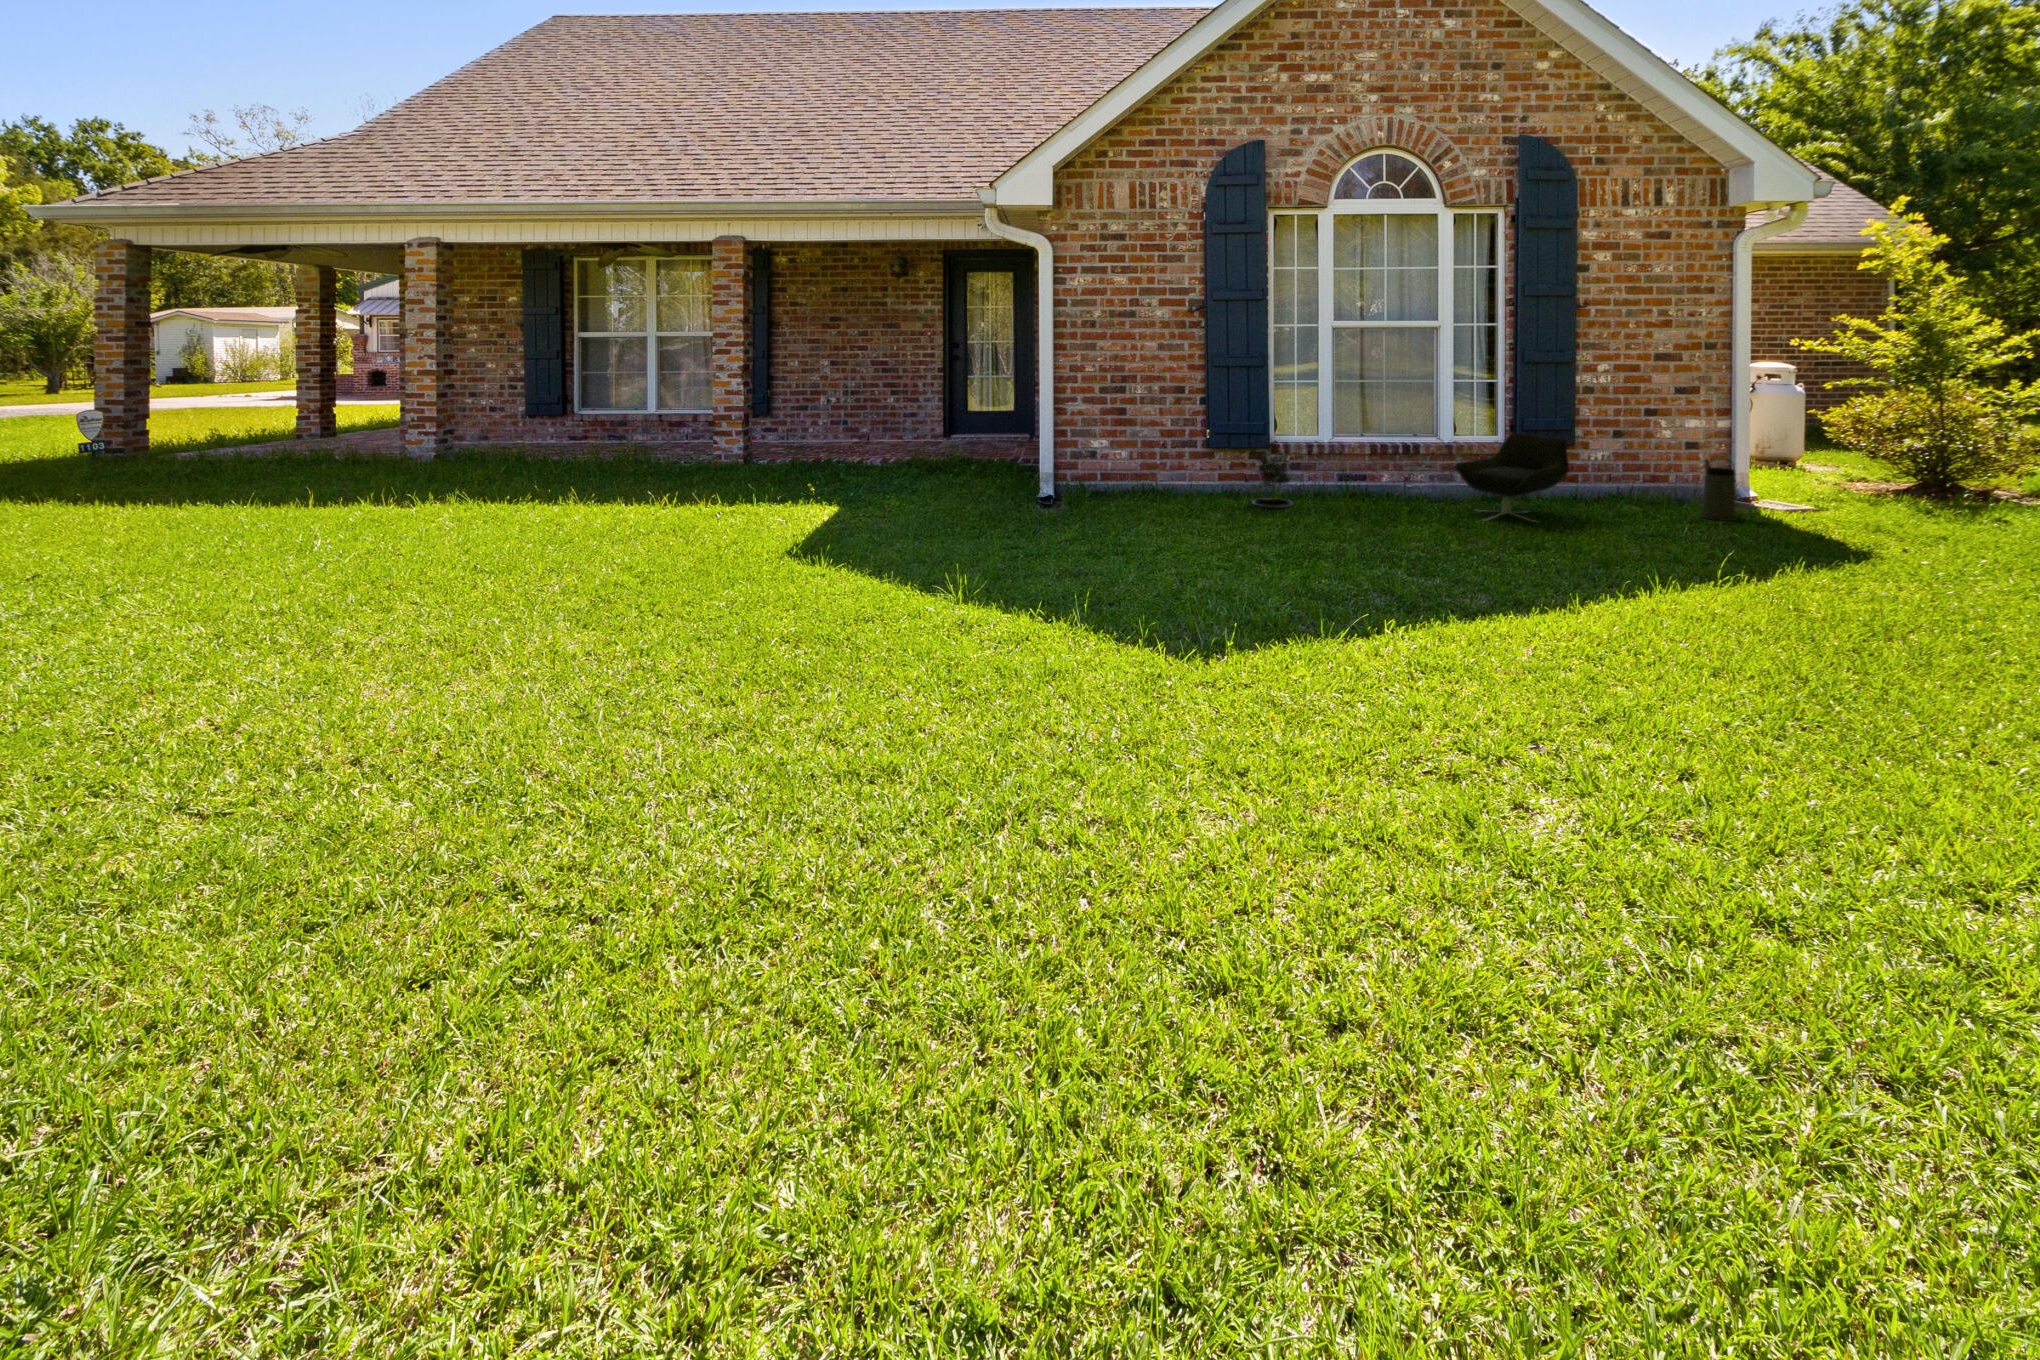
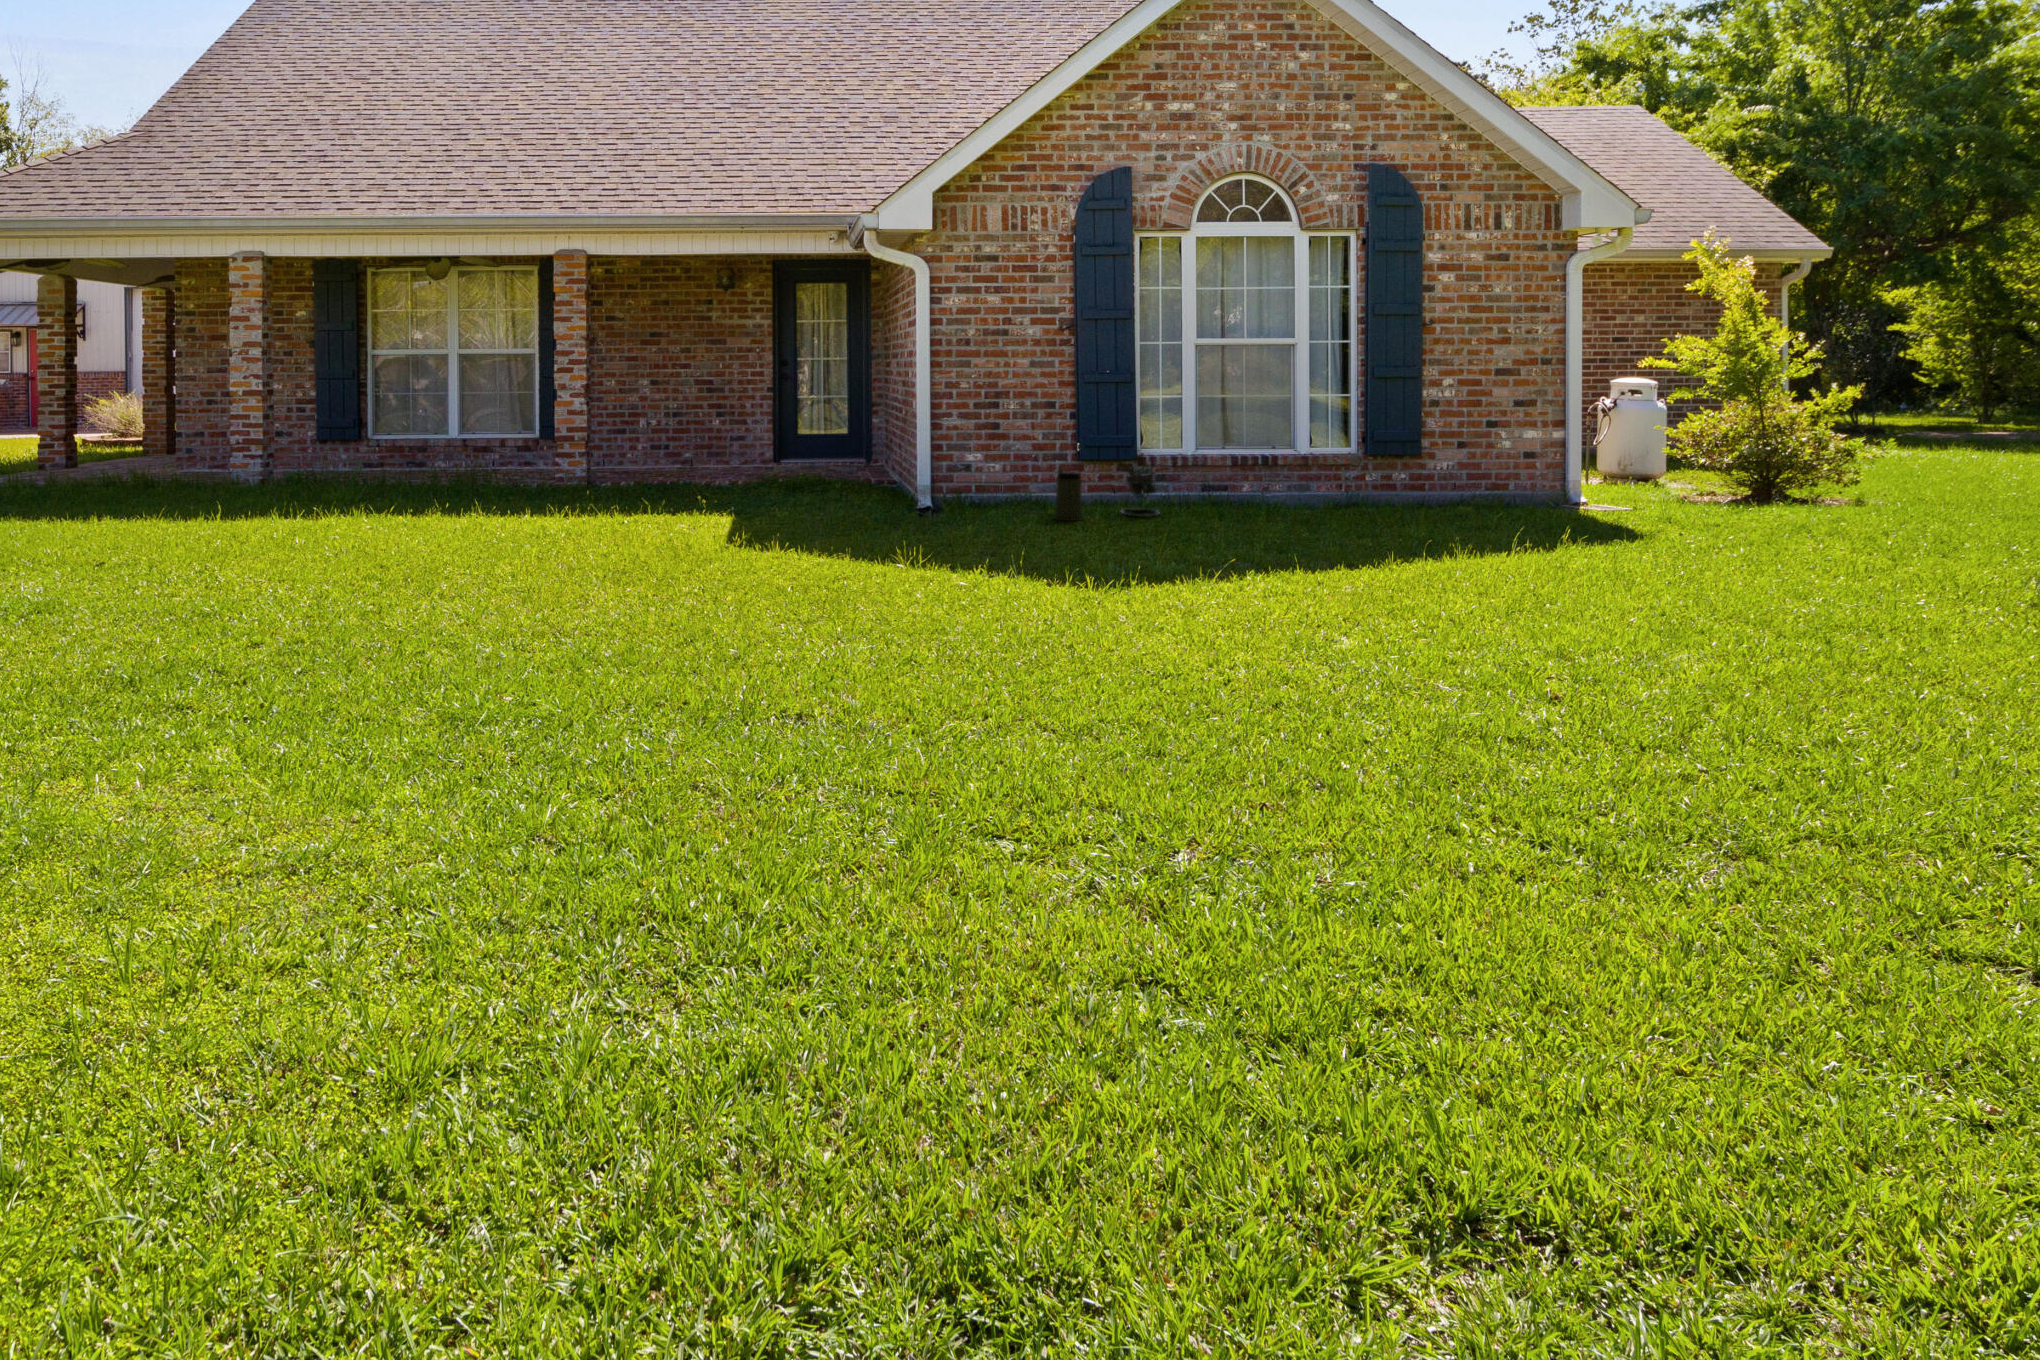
lounge chair: present [1455,432,1569,521] -> none [1313,443,1420,526]
watering can: present [1701,459,1736,521] -> present [1054,462,1083,521]

